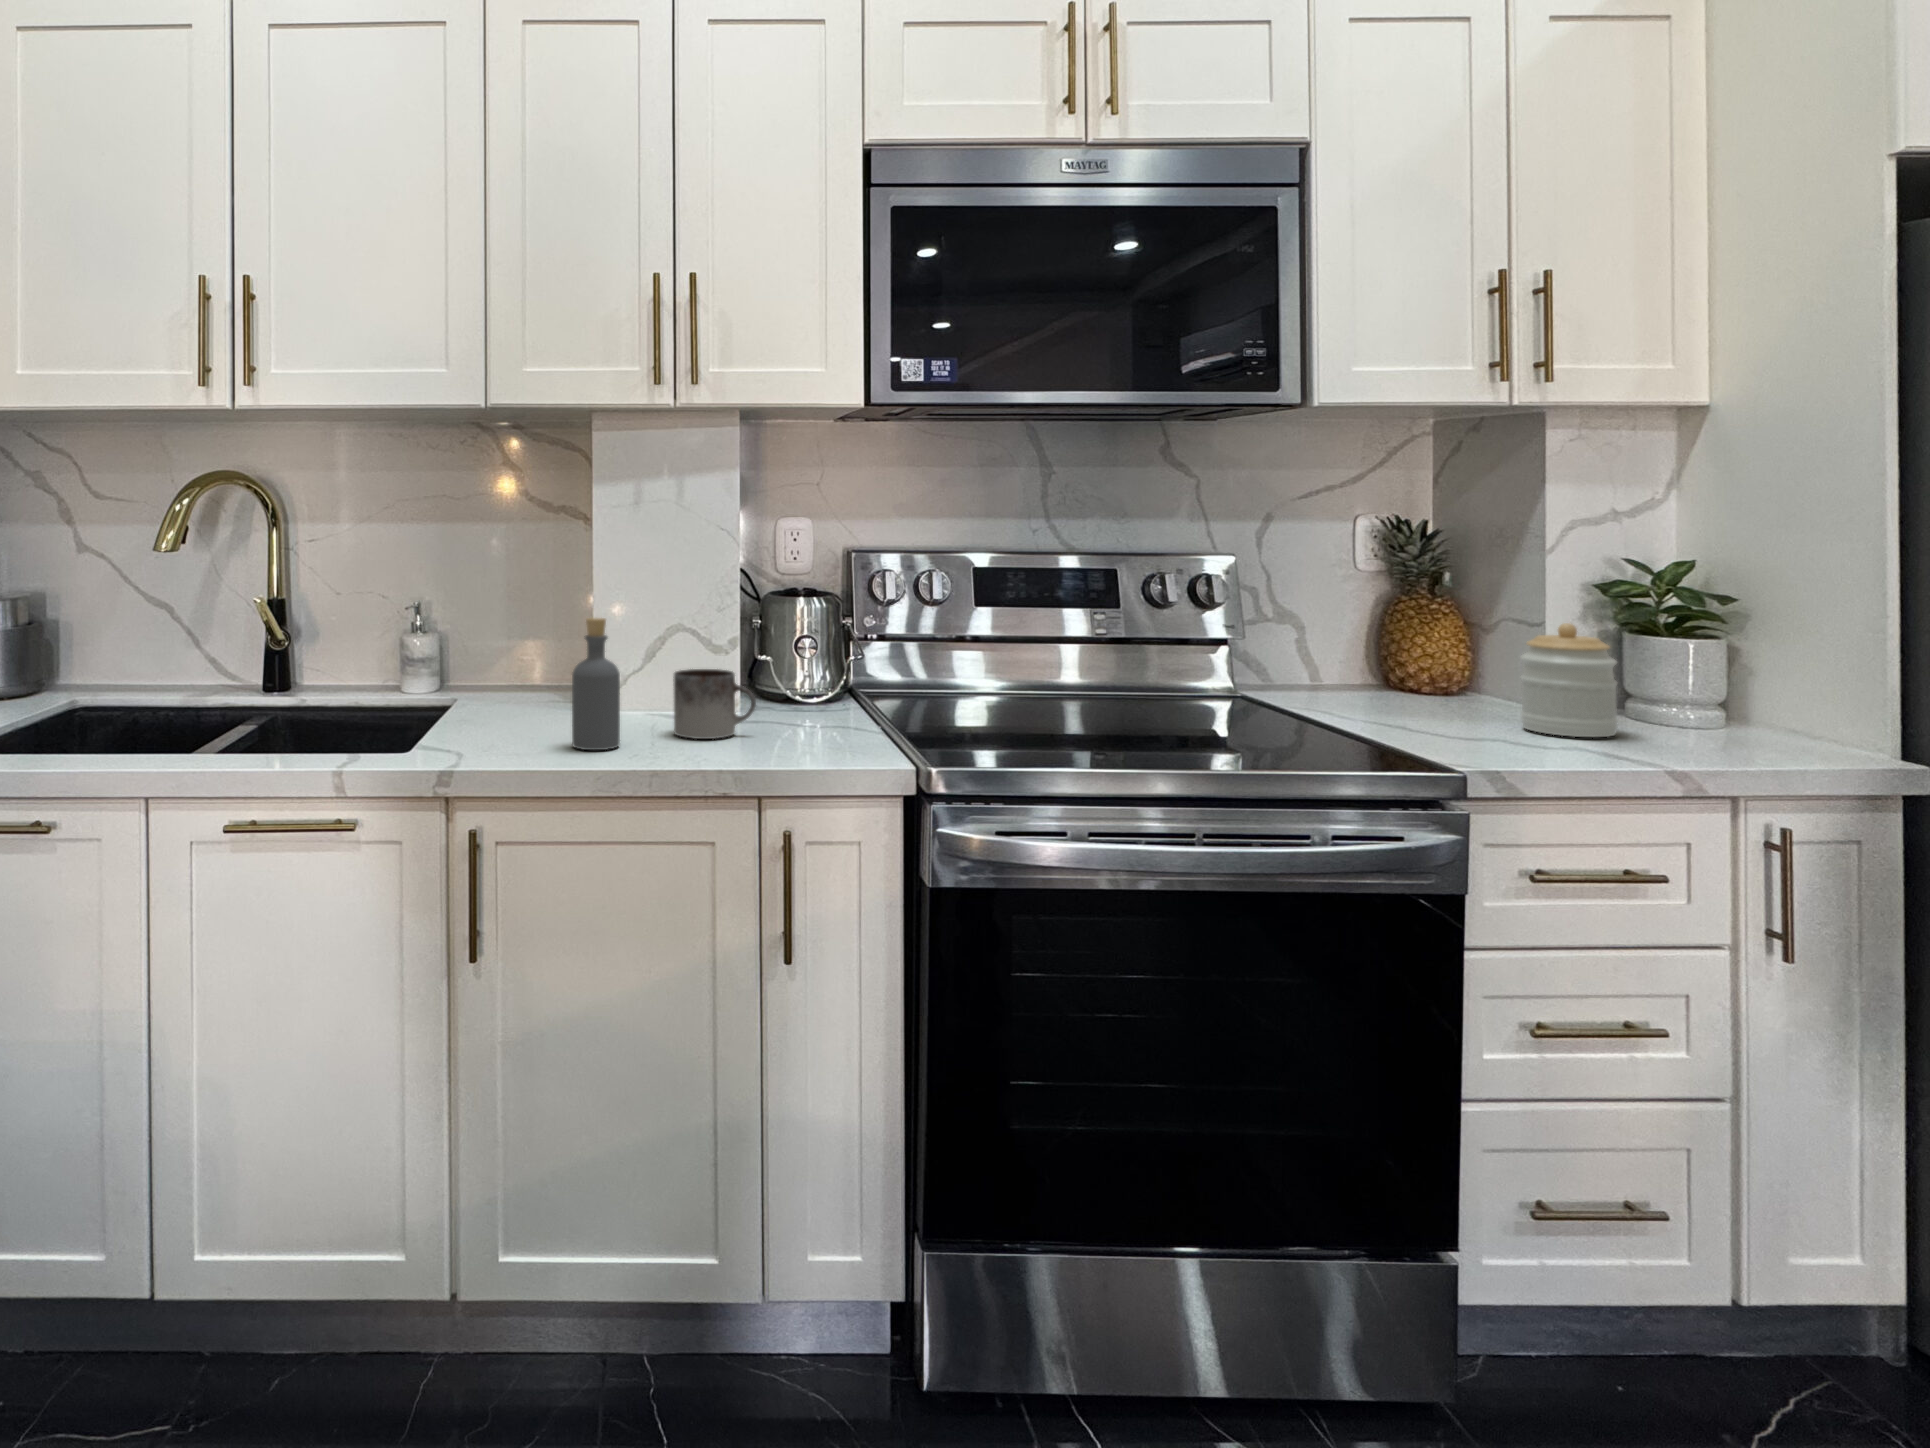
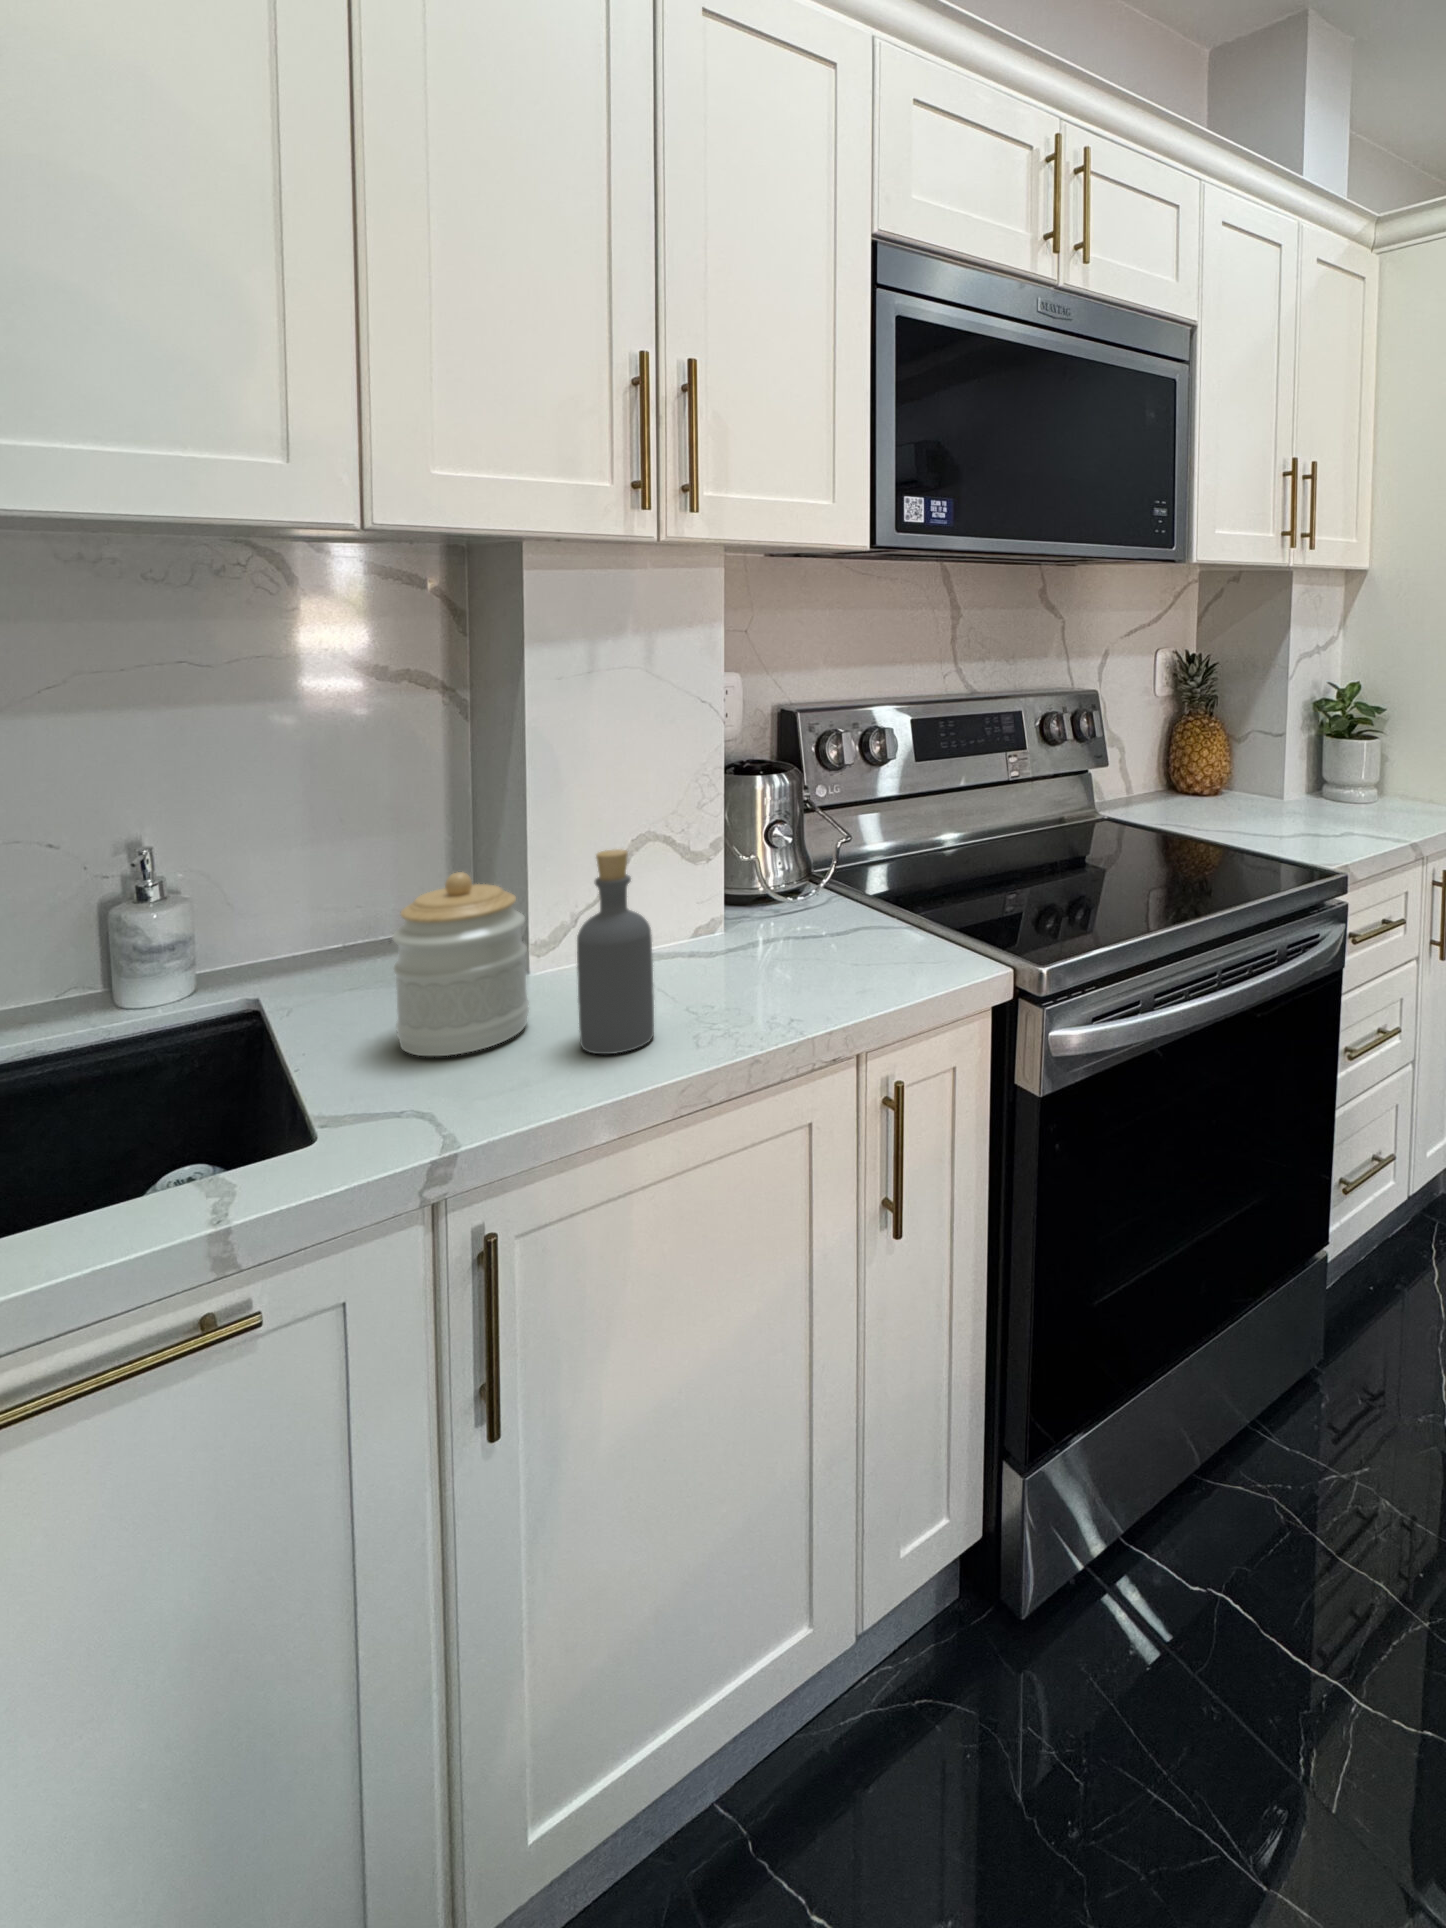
jar: present [1521,623,1618,737] -> present [392,872,529,1056]
mug: present [673,669,756,739] -> none [680,887,789,991]

